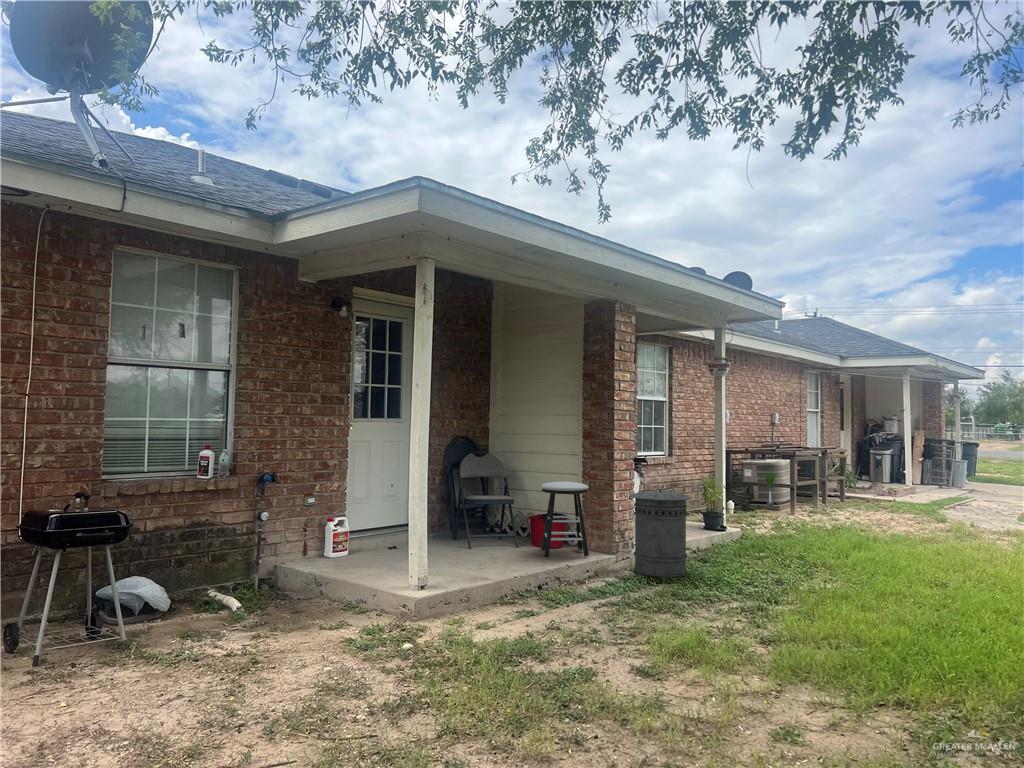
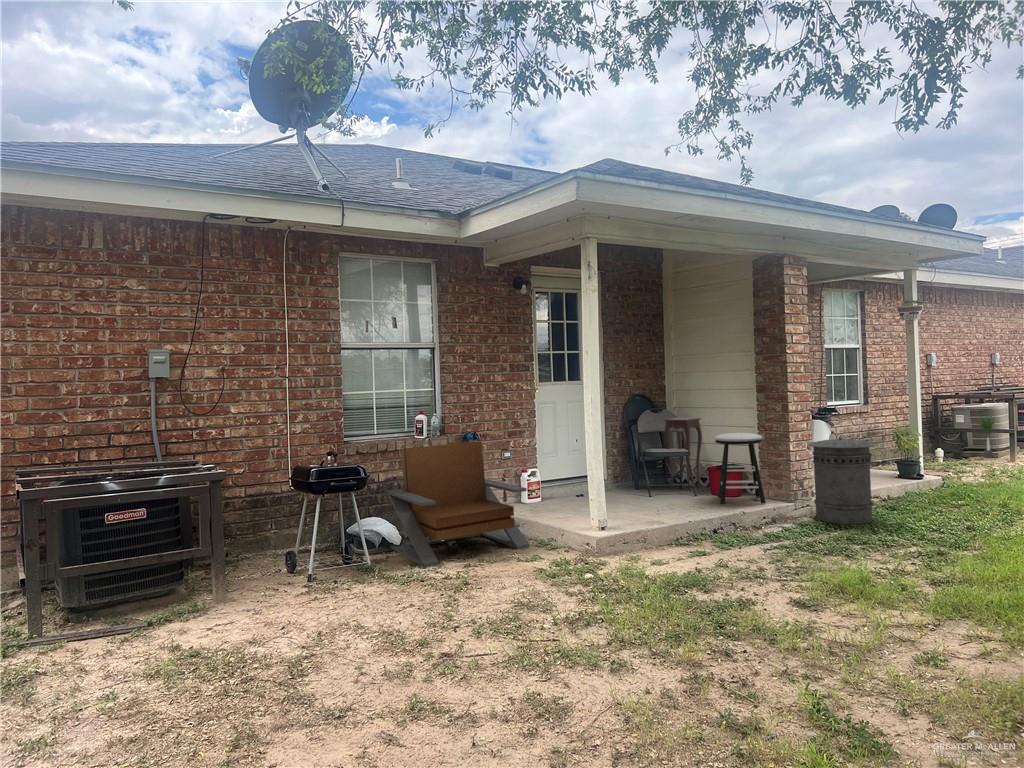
side table: none [488,463,526,541] -> present [664,418,702,490]
lounge chair: none [153,484,336,642] -> present [387,441,529,567]

